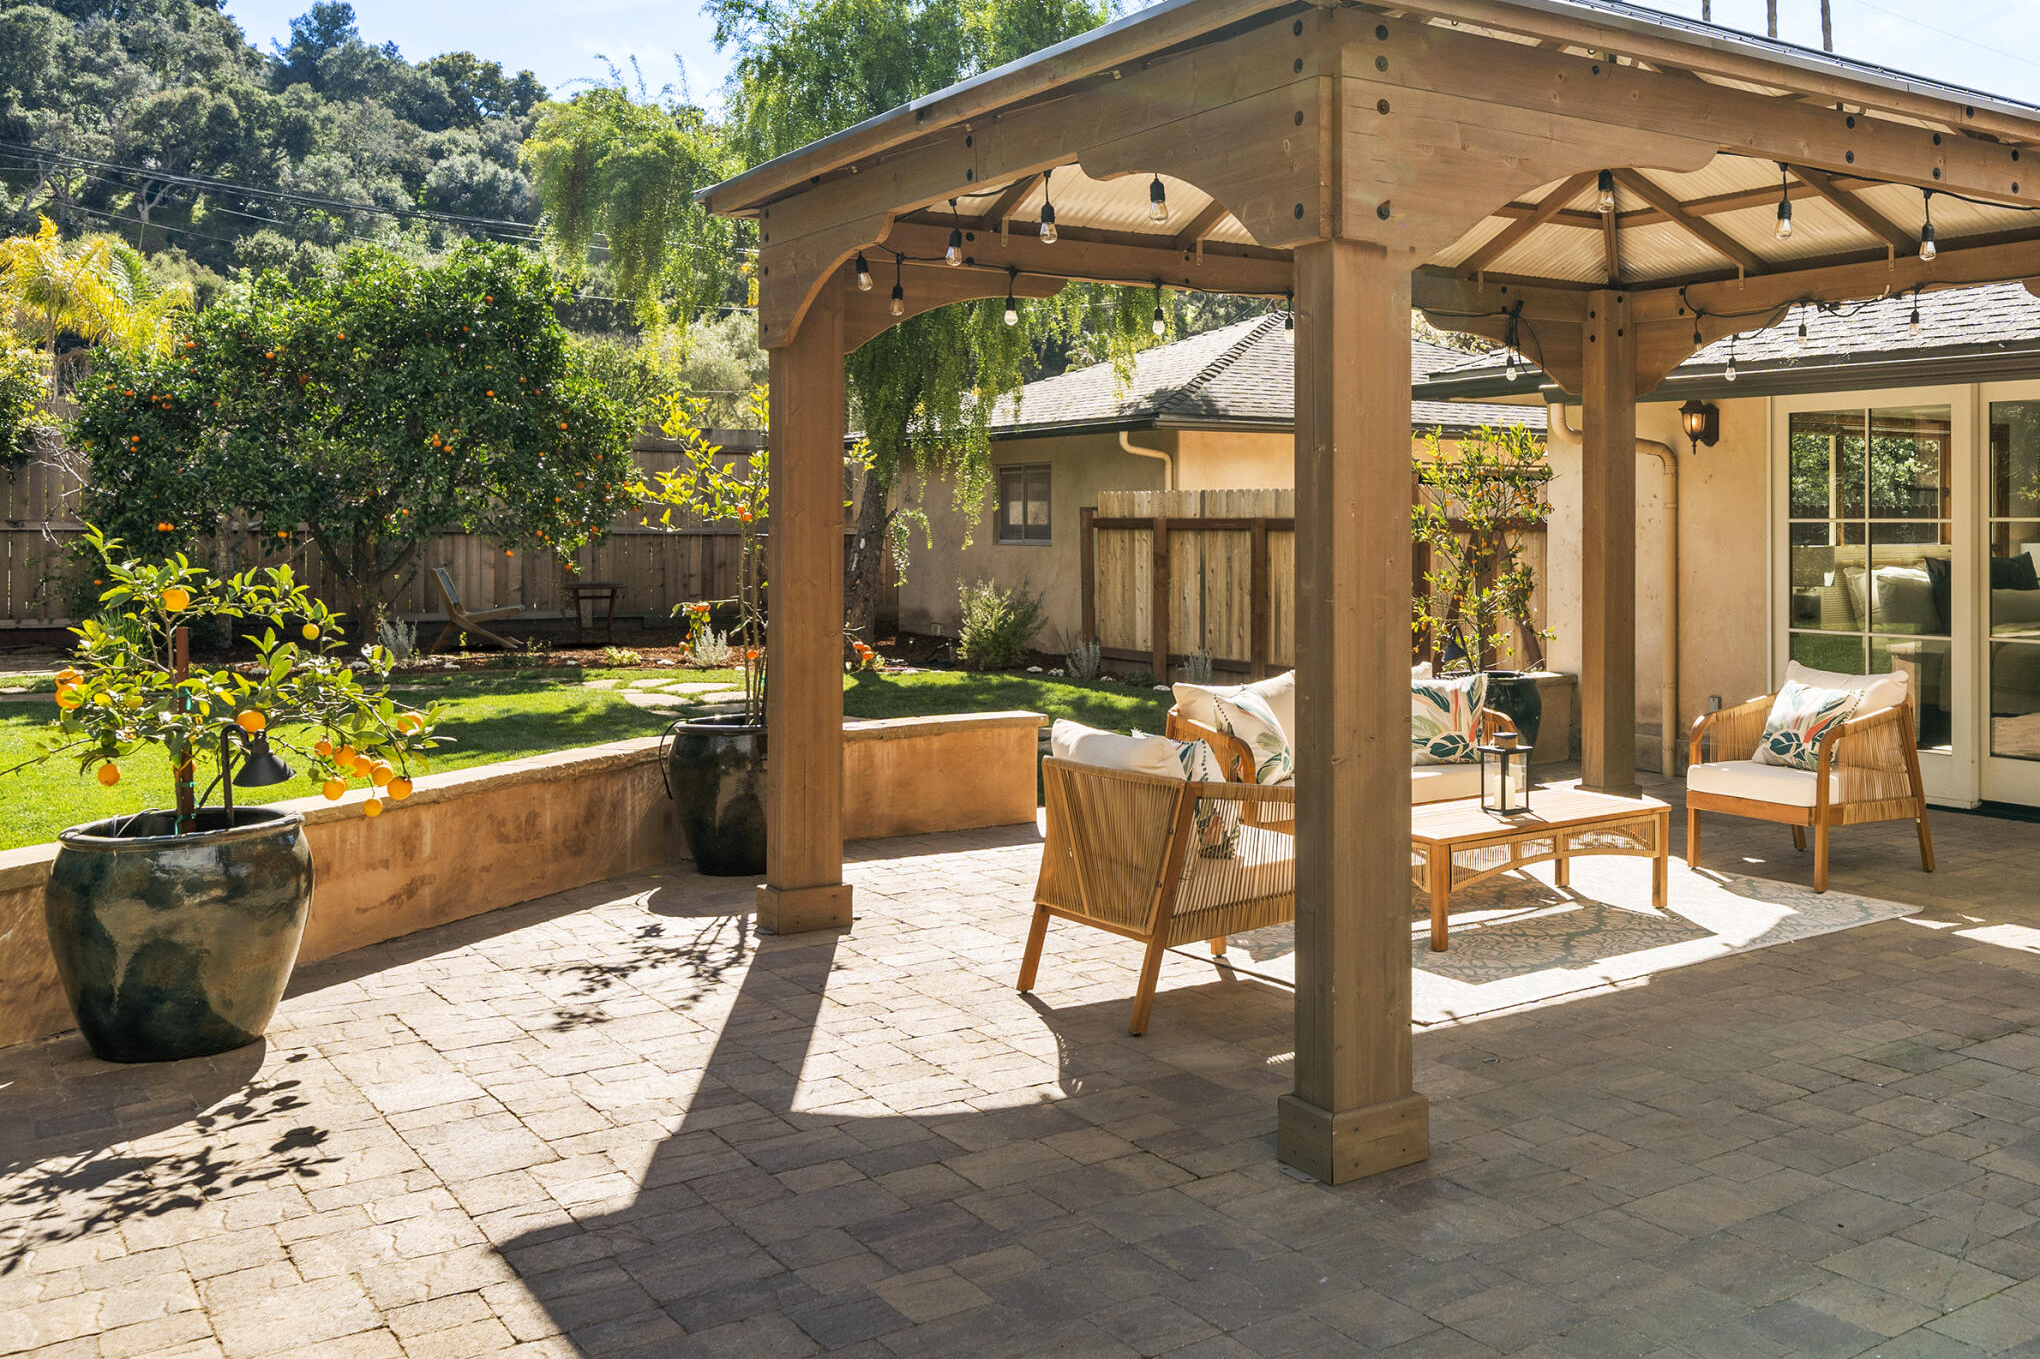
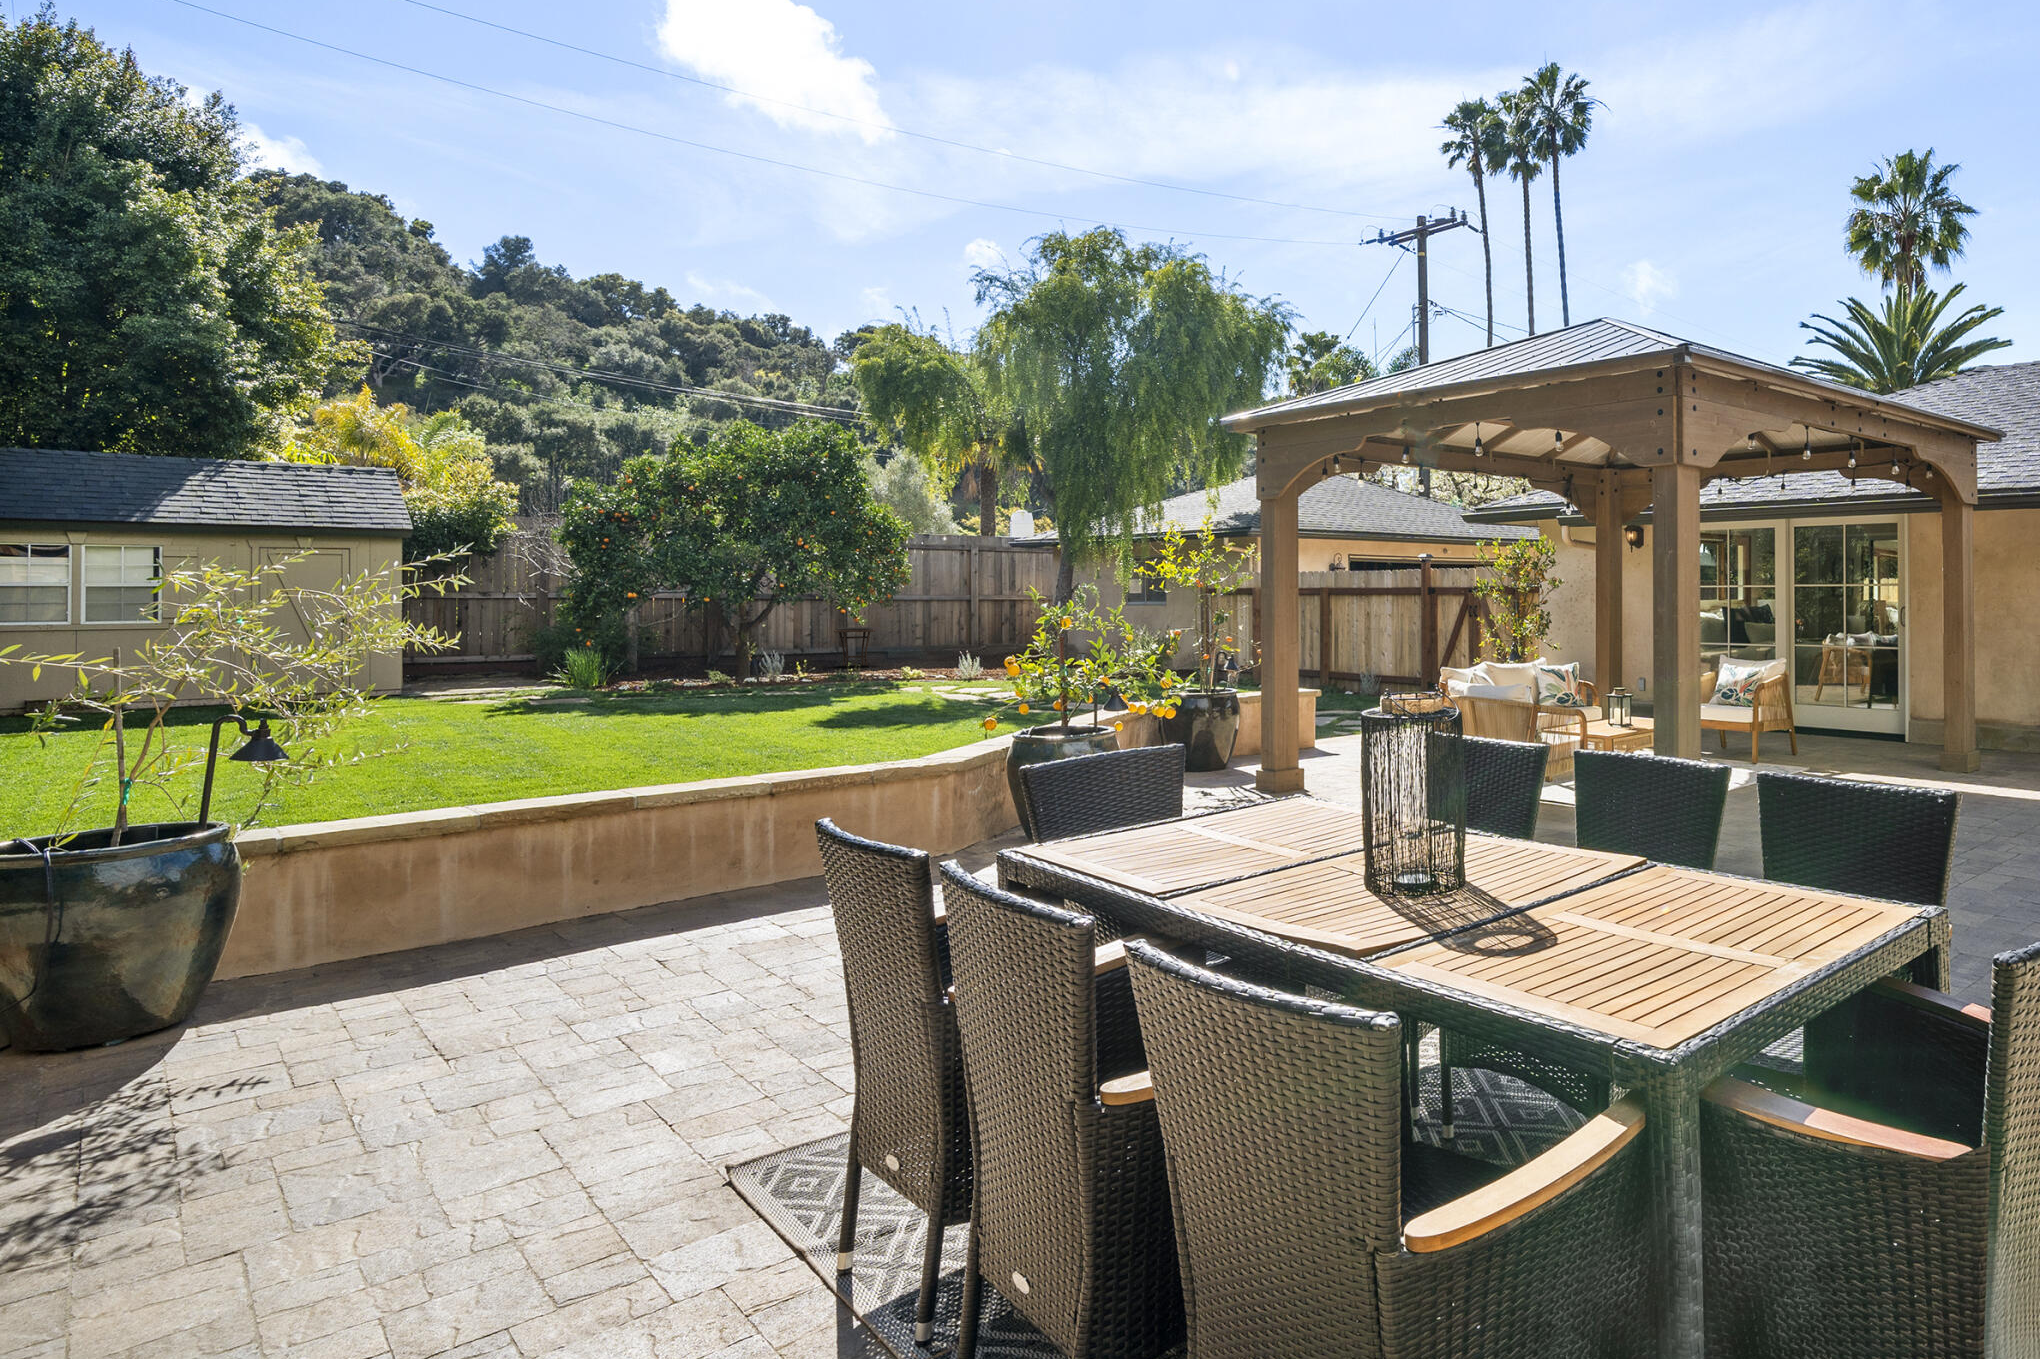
lounge chair: present [429,568,525,650] -> none [752,619,812,670]

